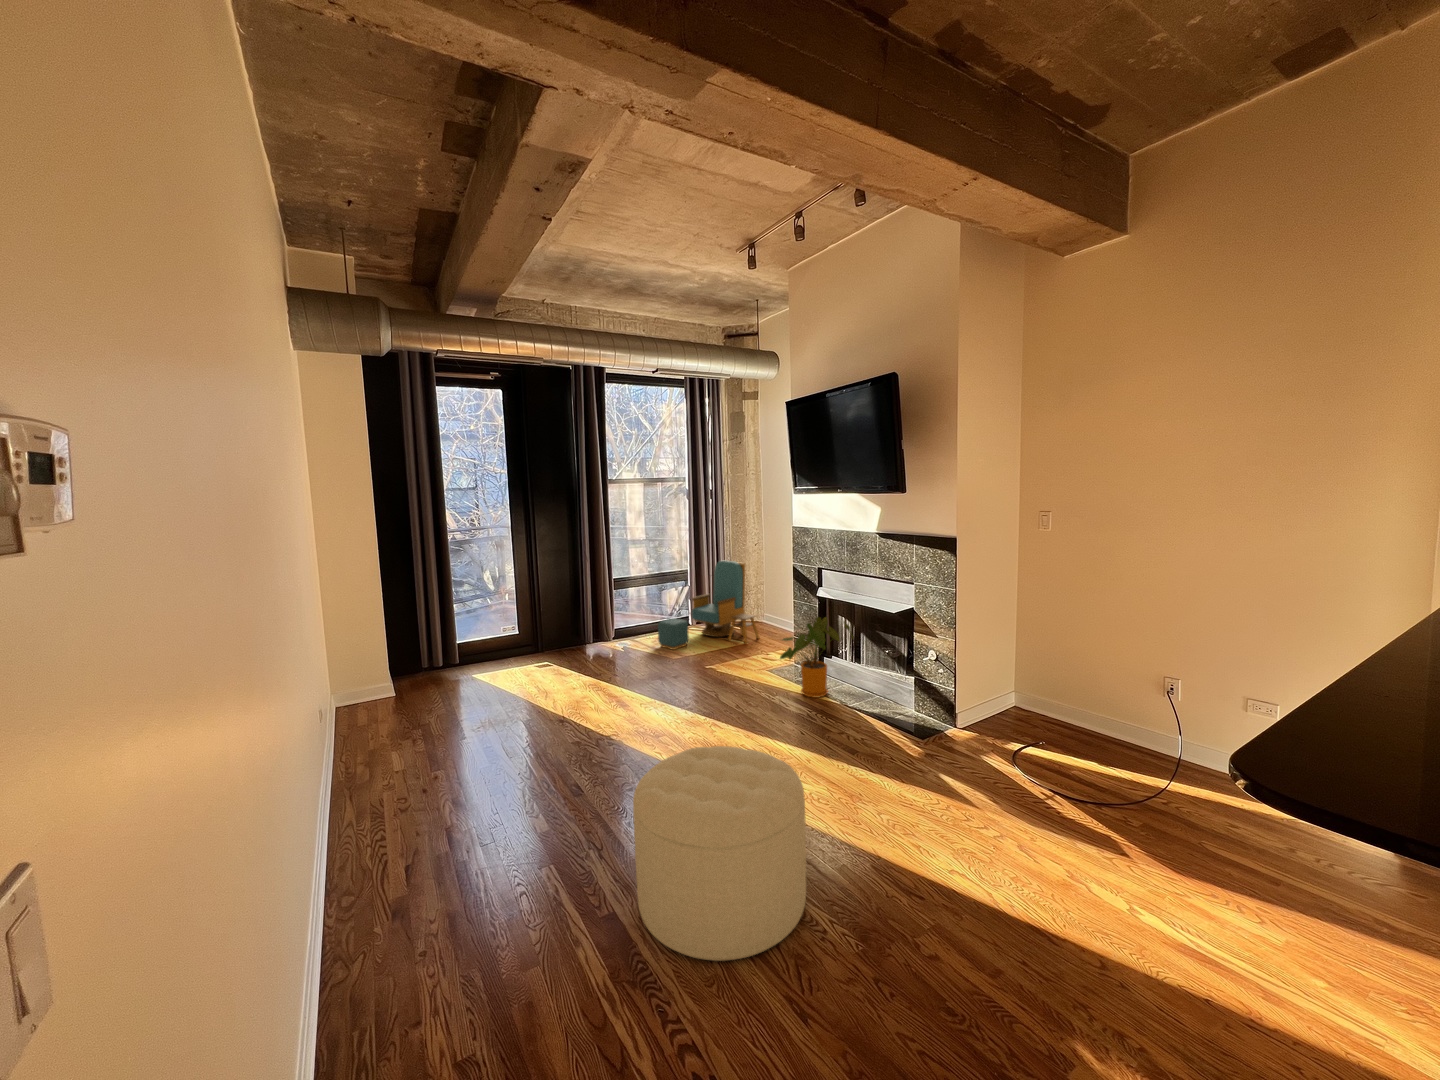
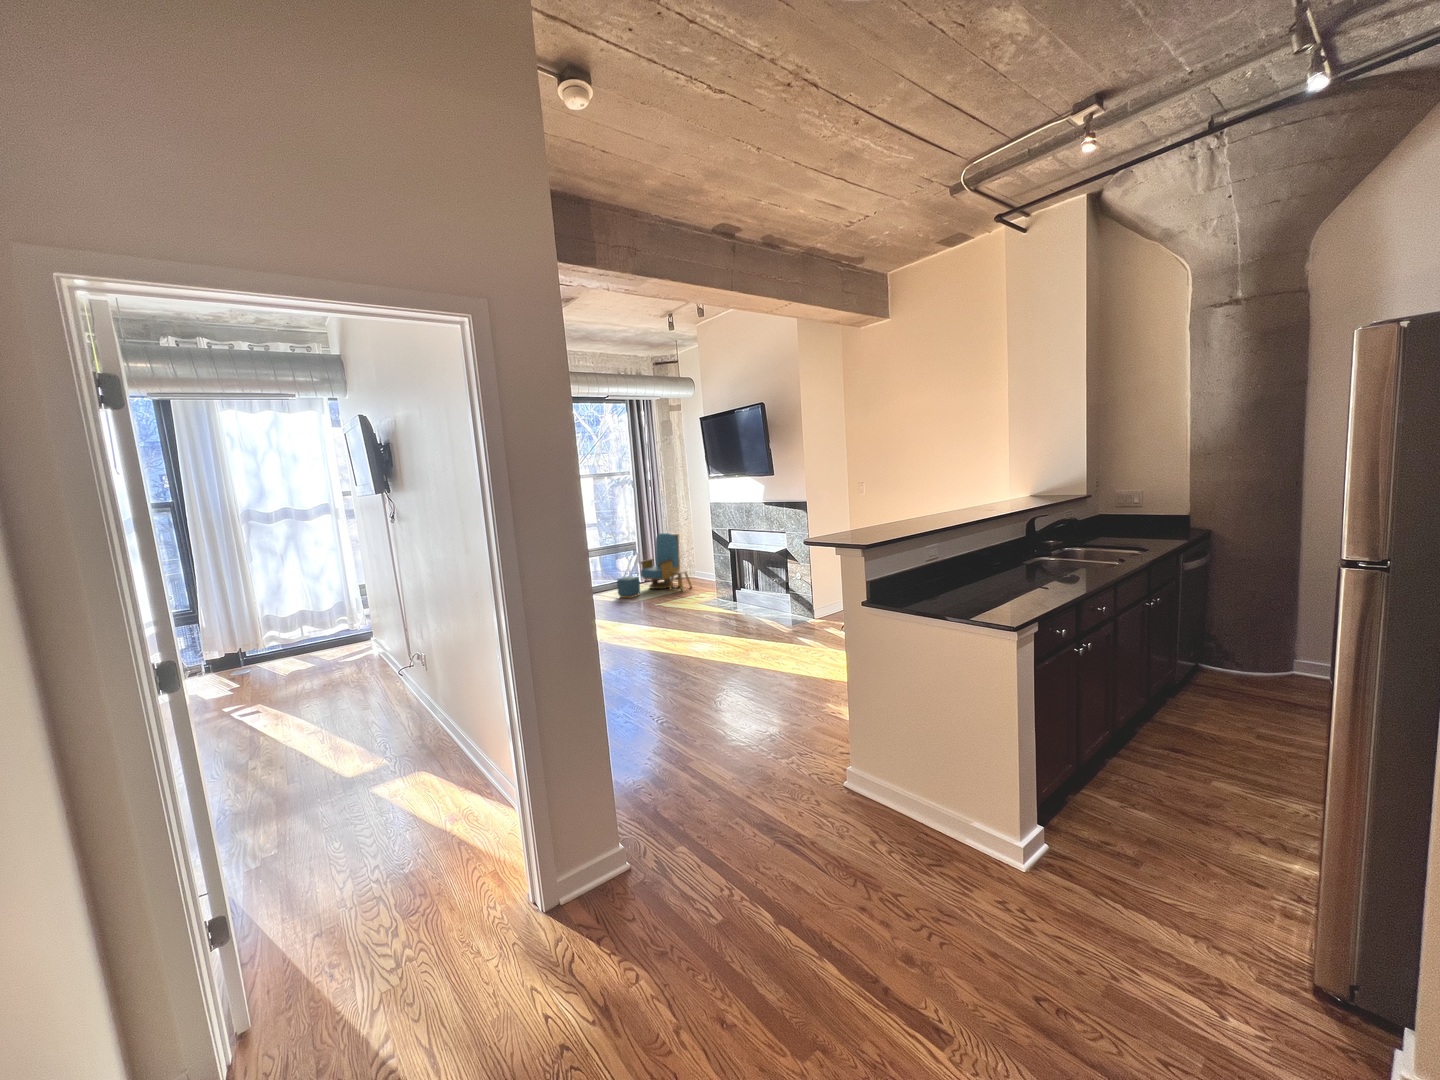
house plant: present [780,617,853,698] -> none [704,561,753,613]
ottoman: present [633,746,806,961] -> none [627,616,718,703]

